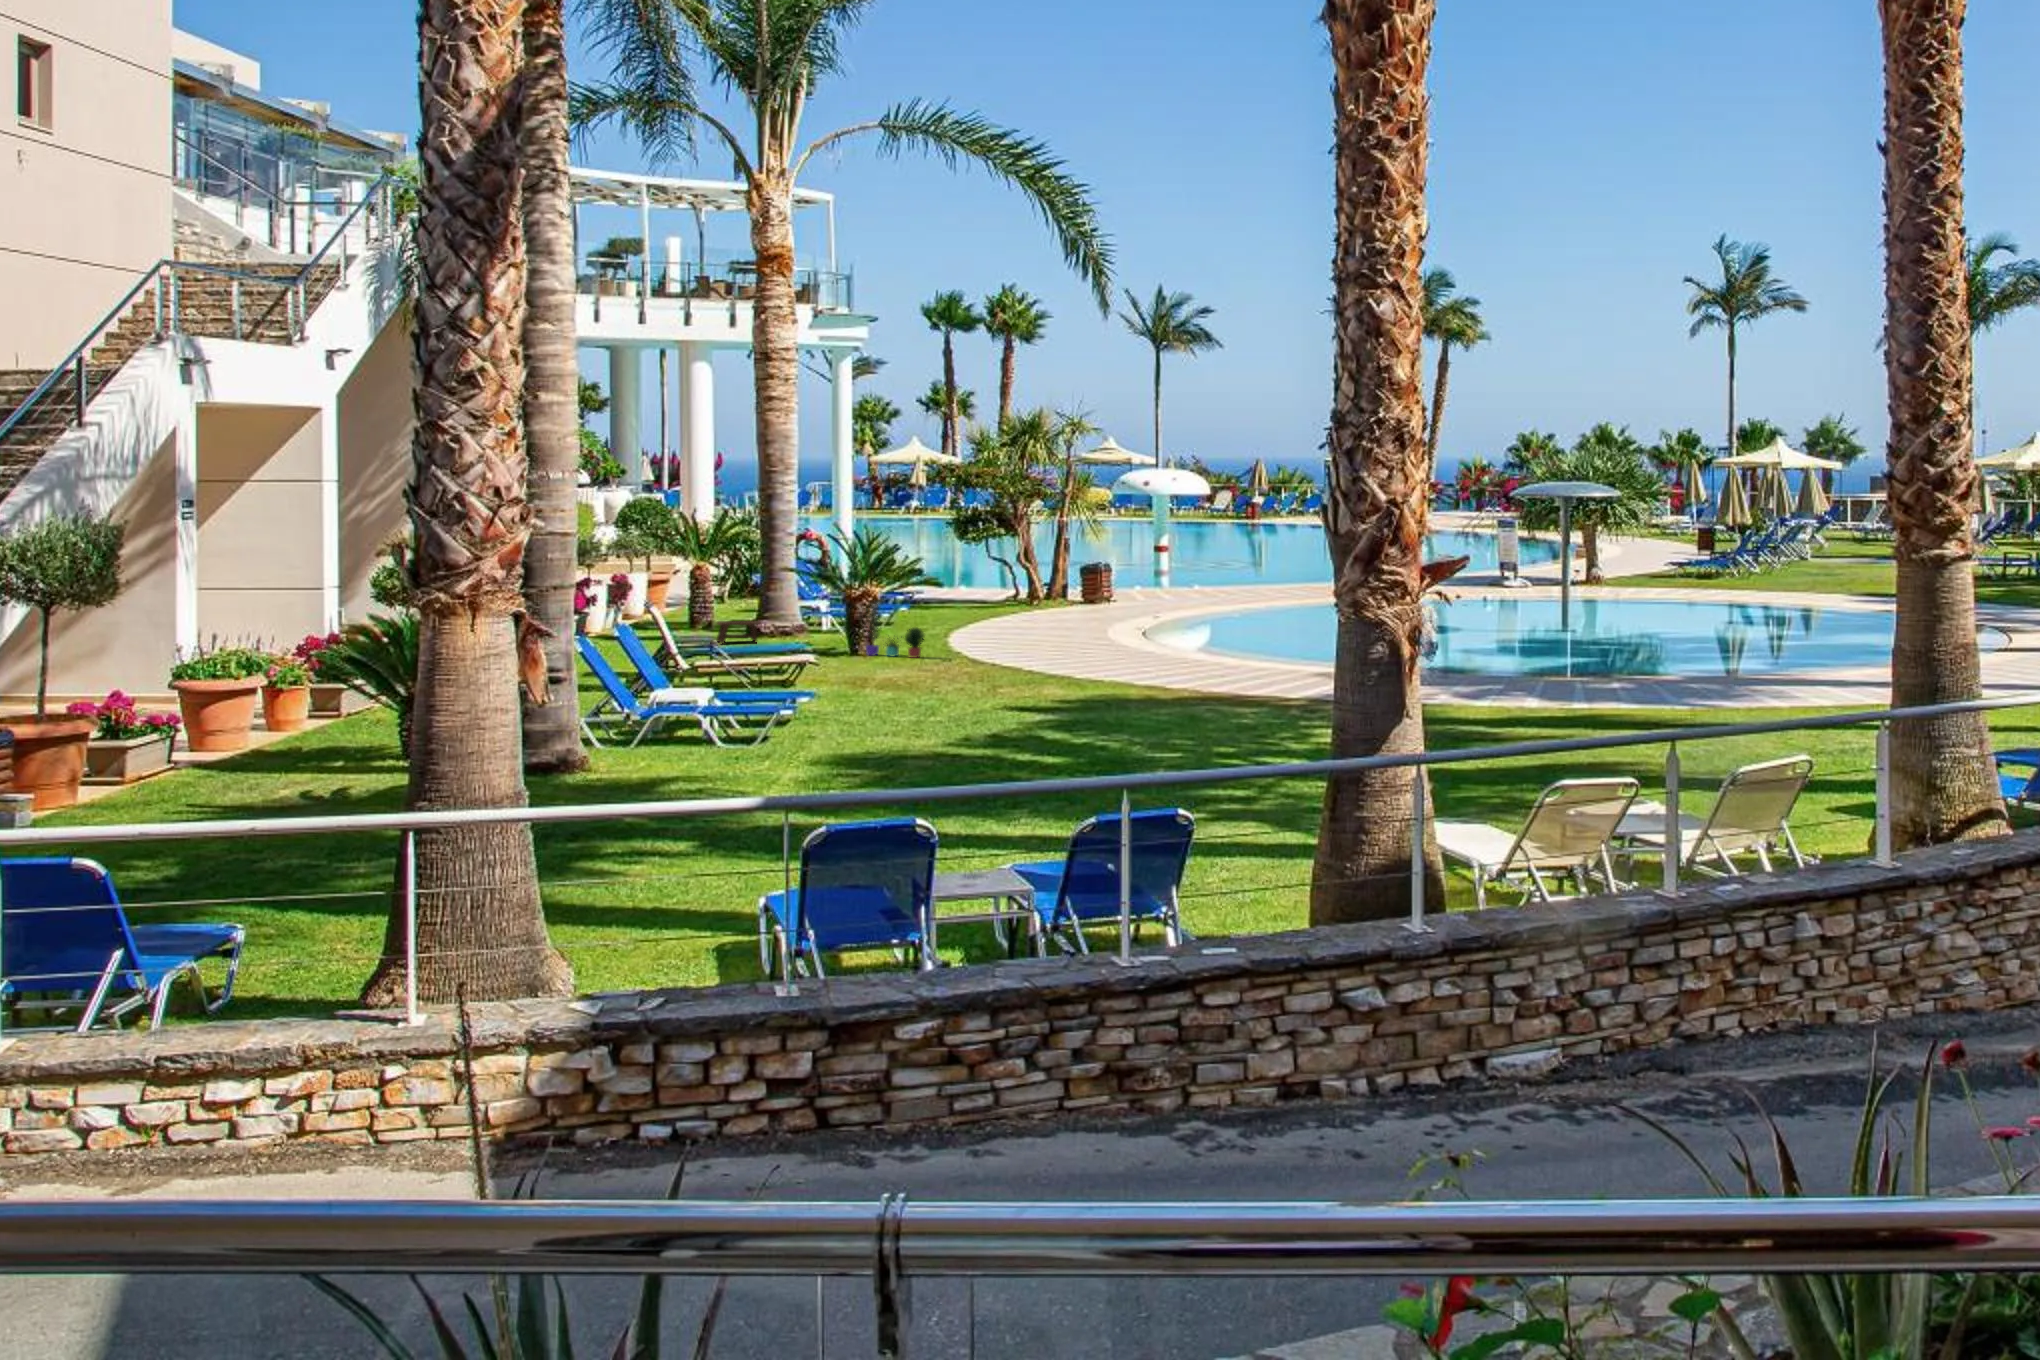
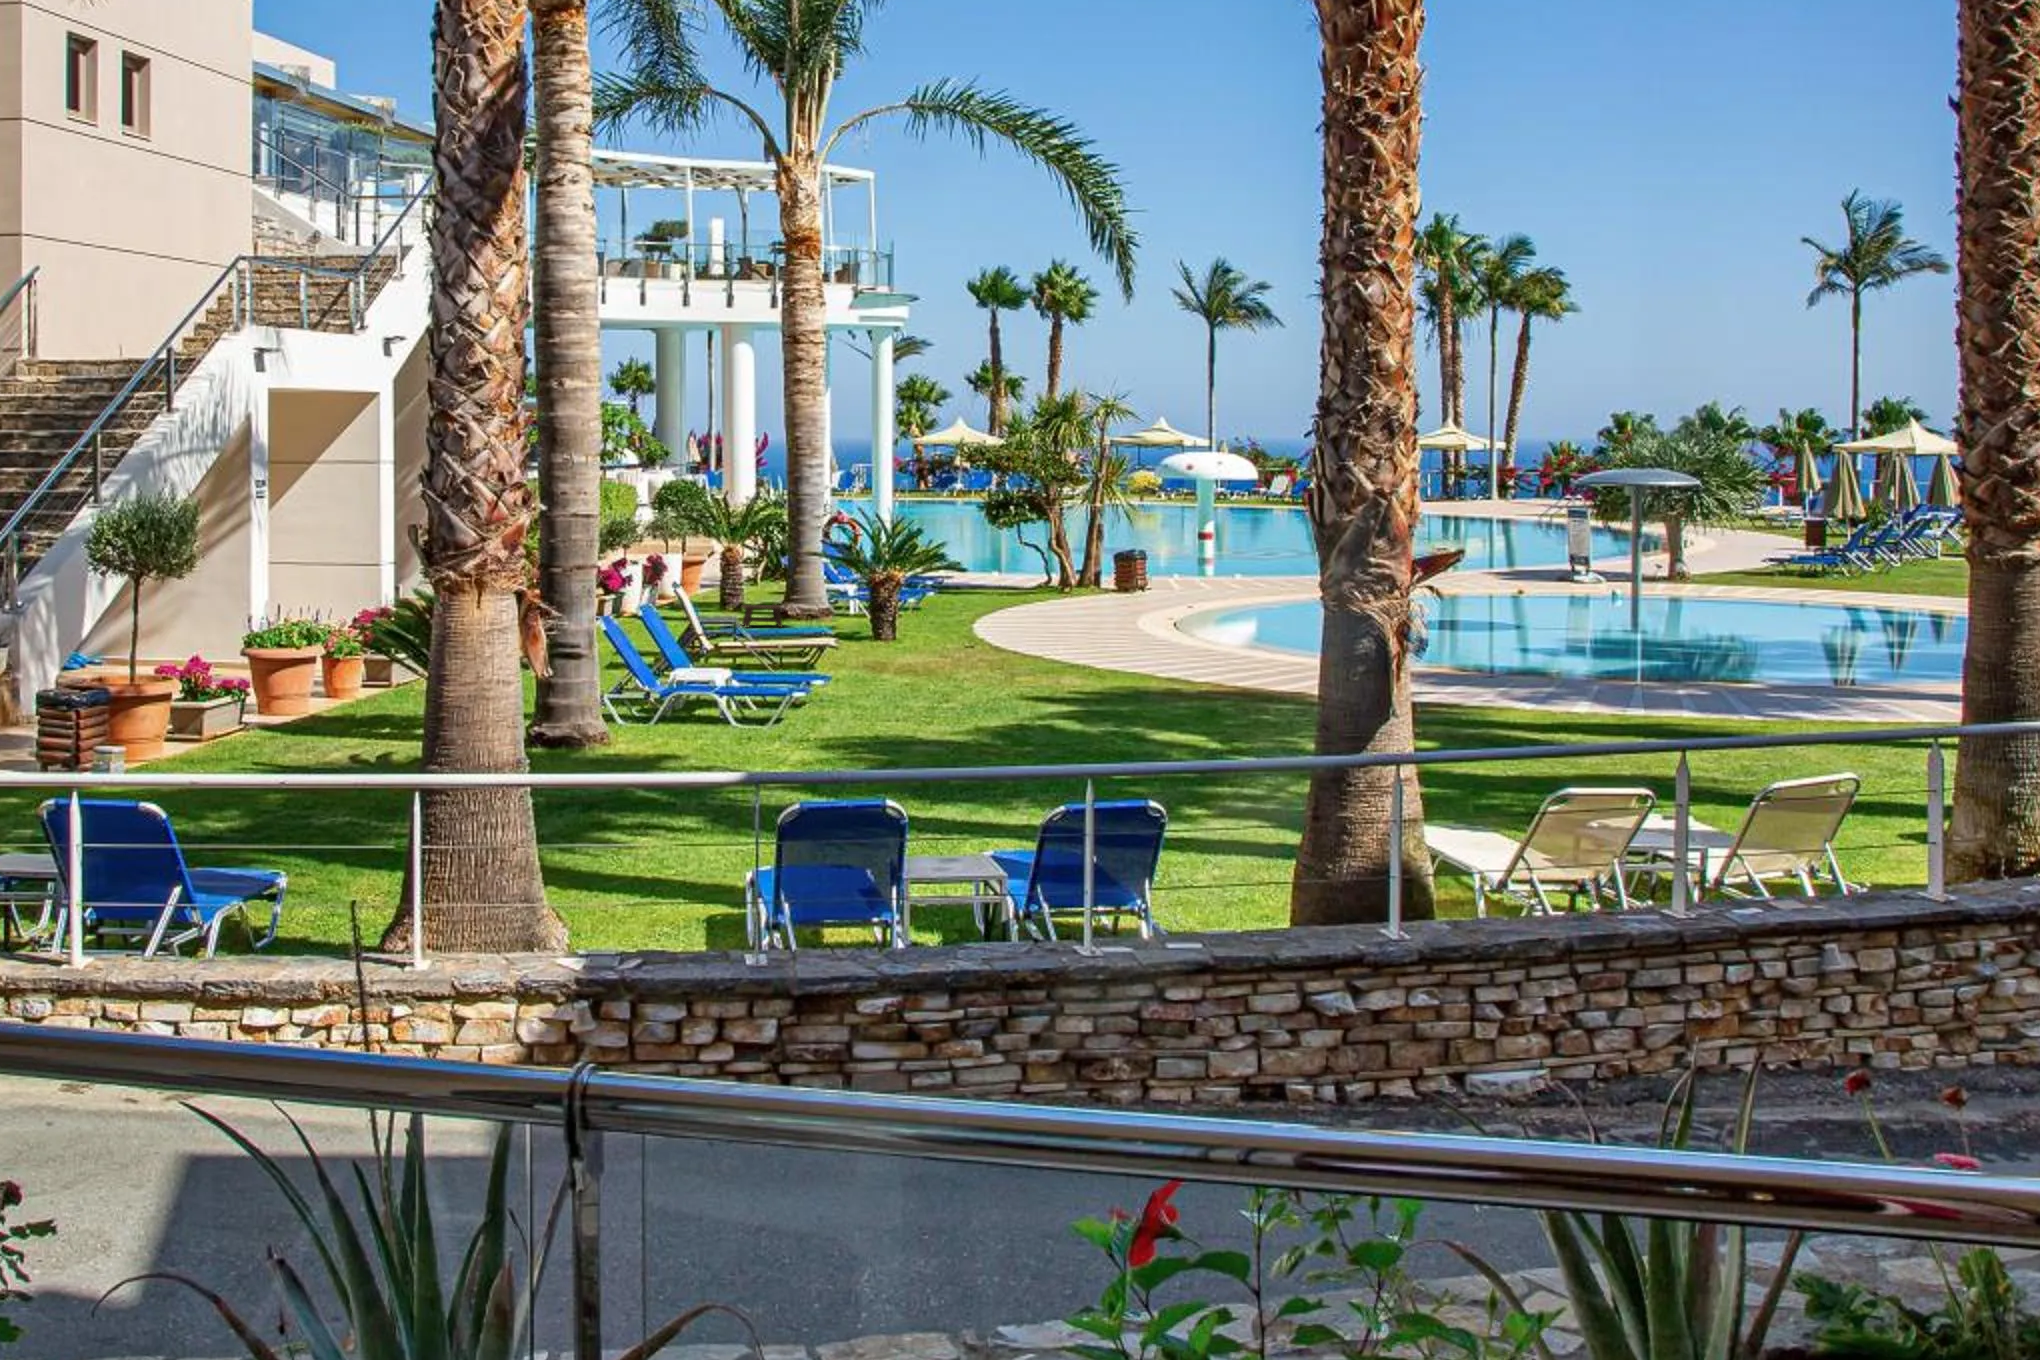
potted plant: present [865,604,924,658] -> none [882,588,945,647]

